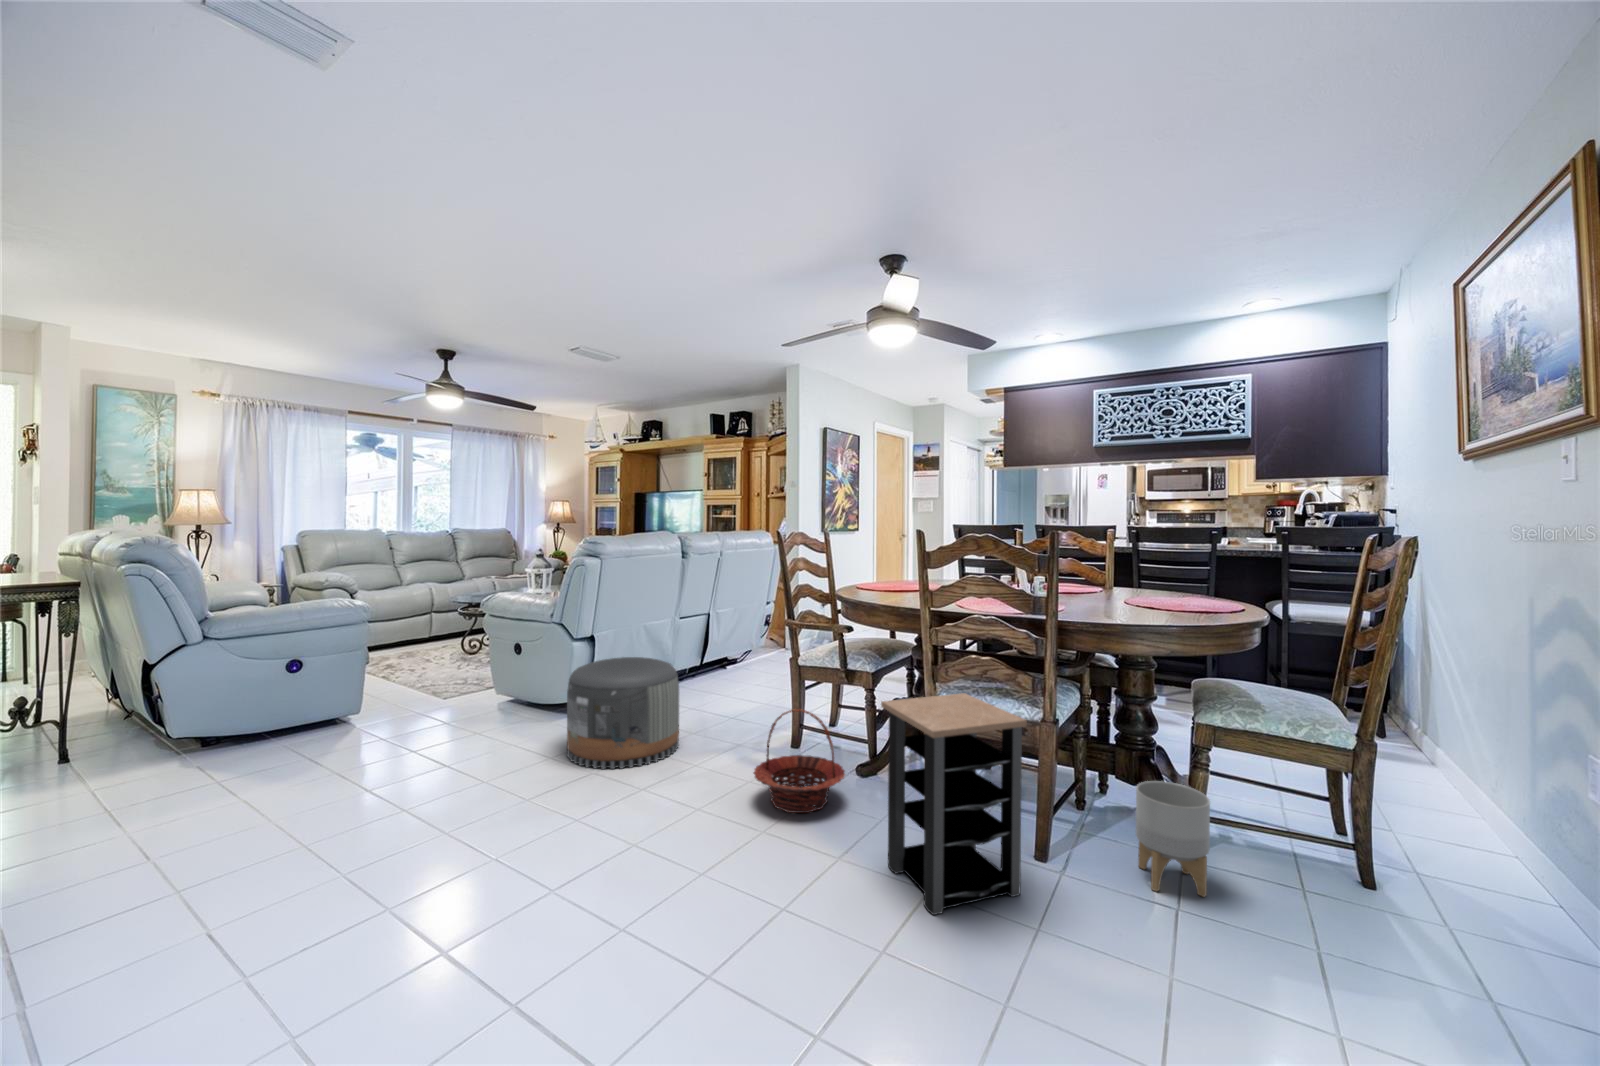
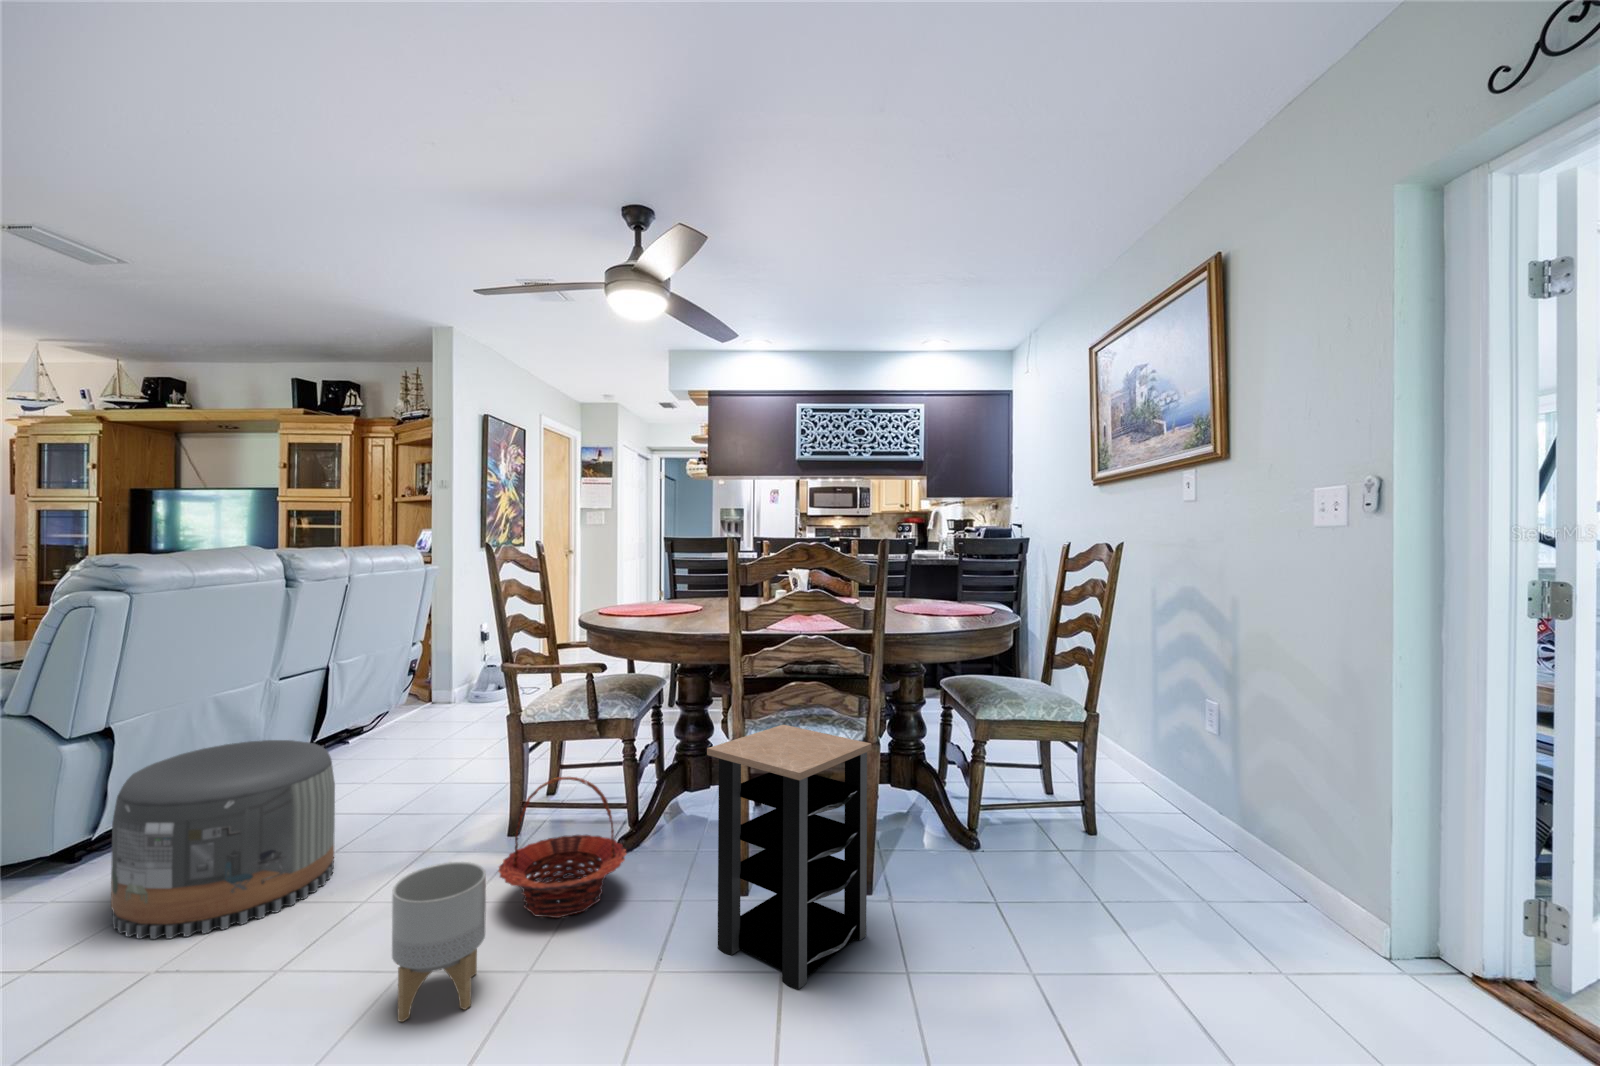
planter: present [1136,781,1210,897] -> present [392,862,486,1022]

